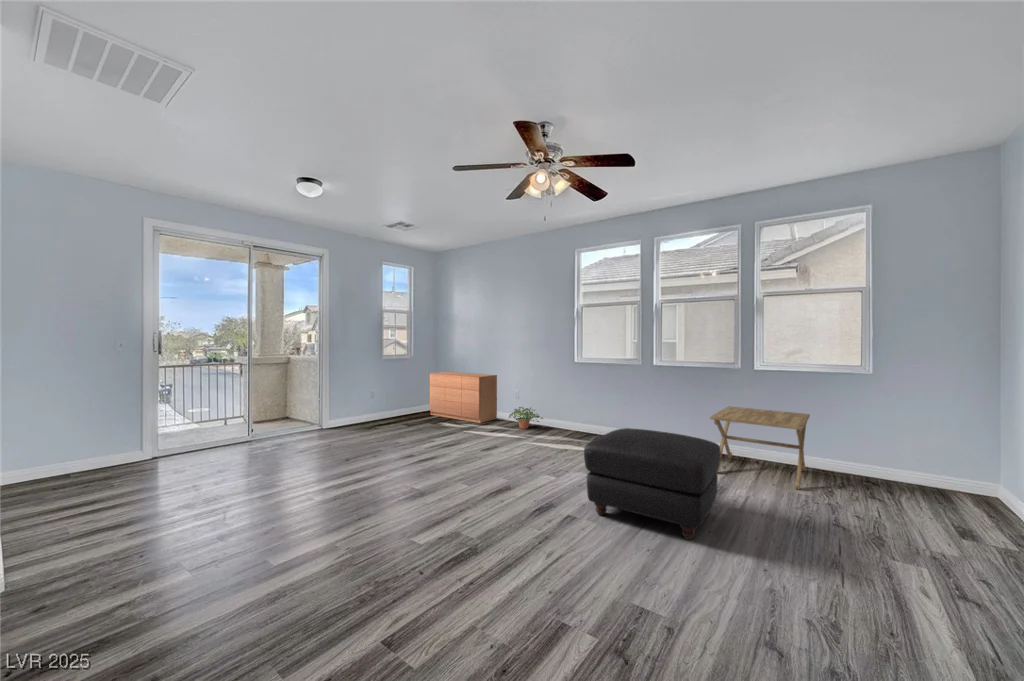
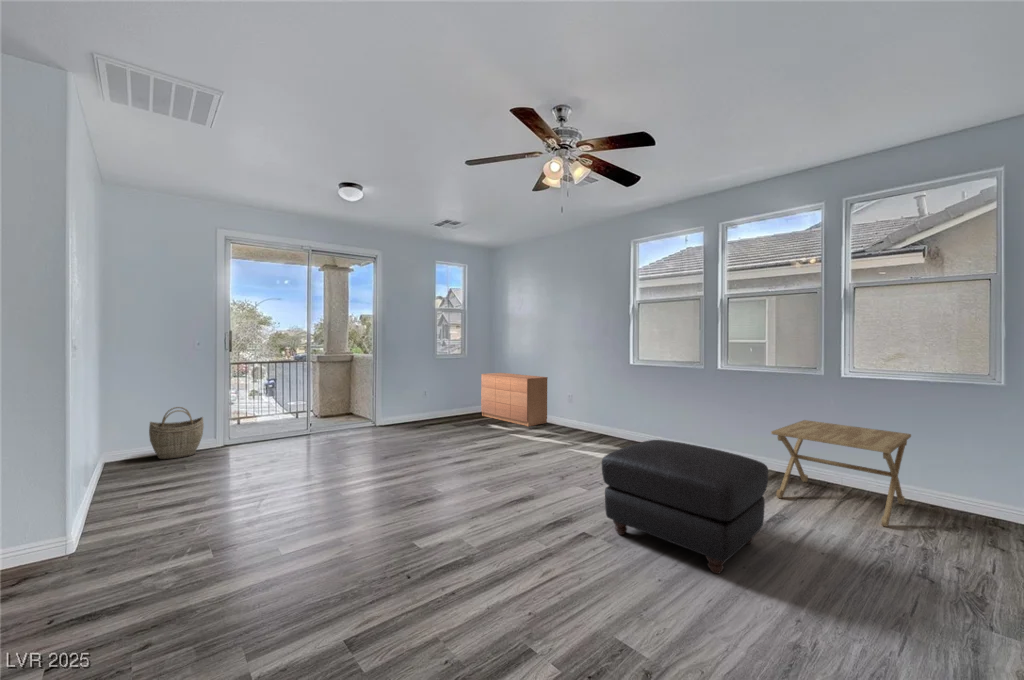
potted plant: present [509,407,543,429] -> none [555,411,593,434]
woven basket: none [53,419,124,480] -> present [149,407,204,459]

